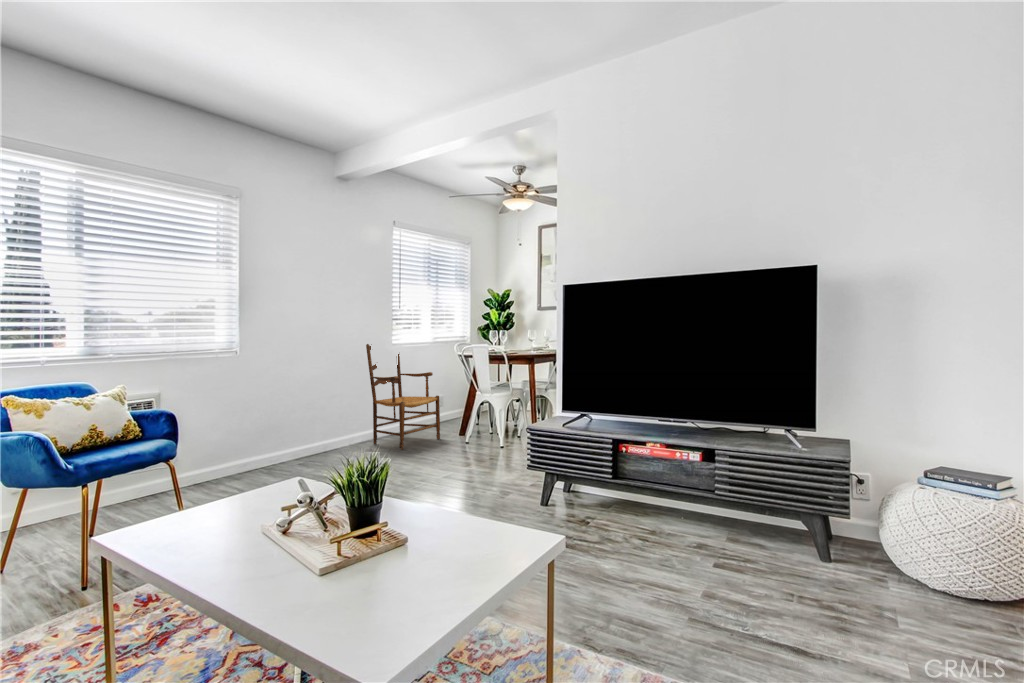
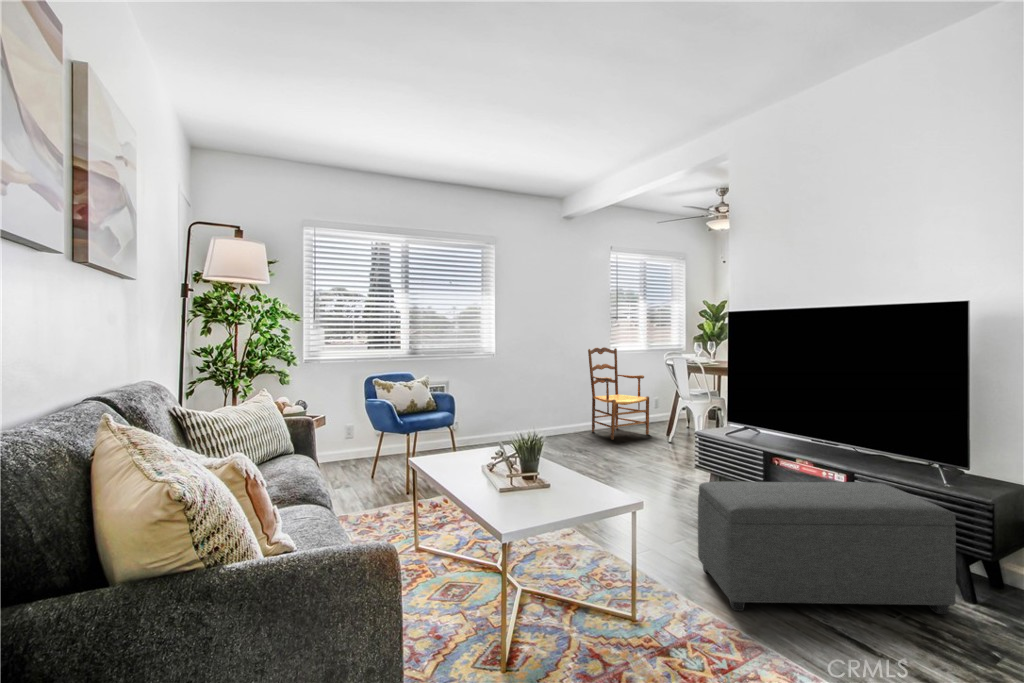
ottoman: none [578,455,831,652] -> present [698,481,956,614]

